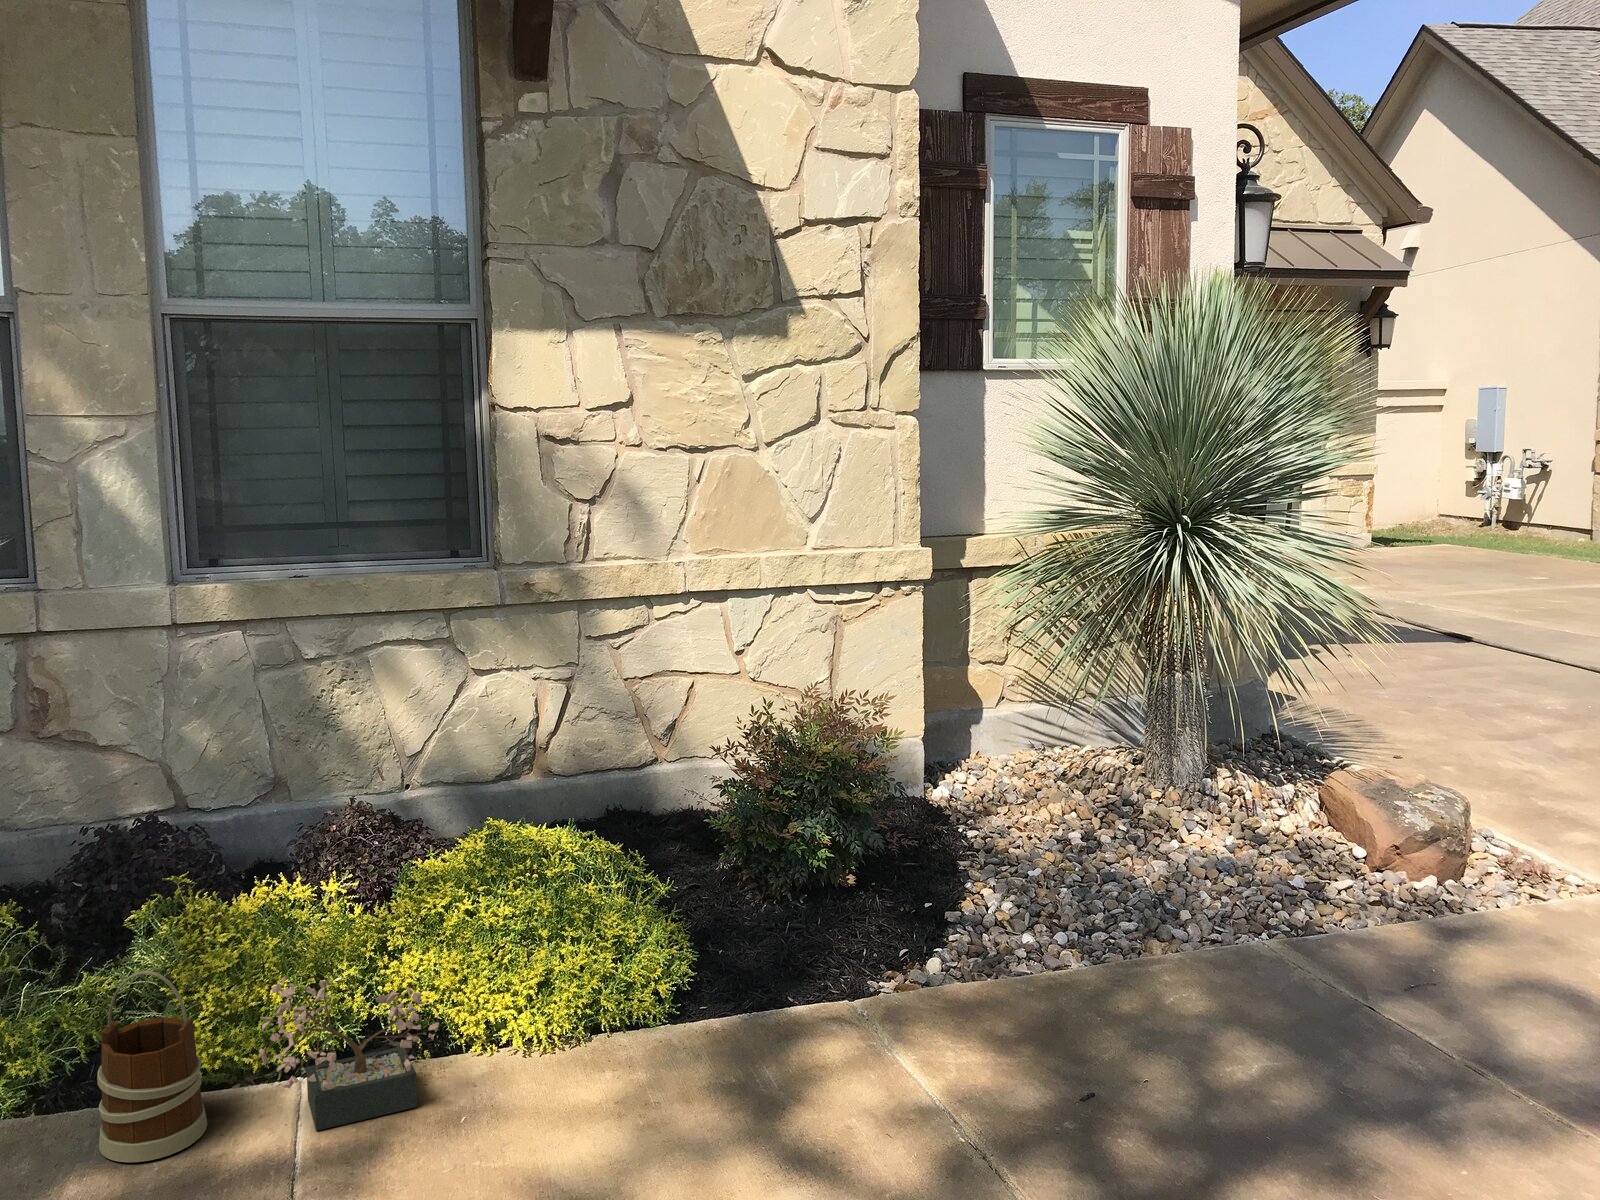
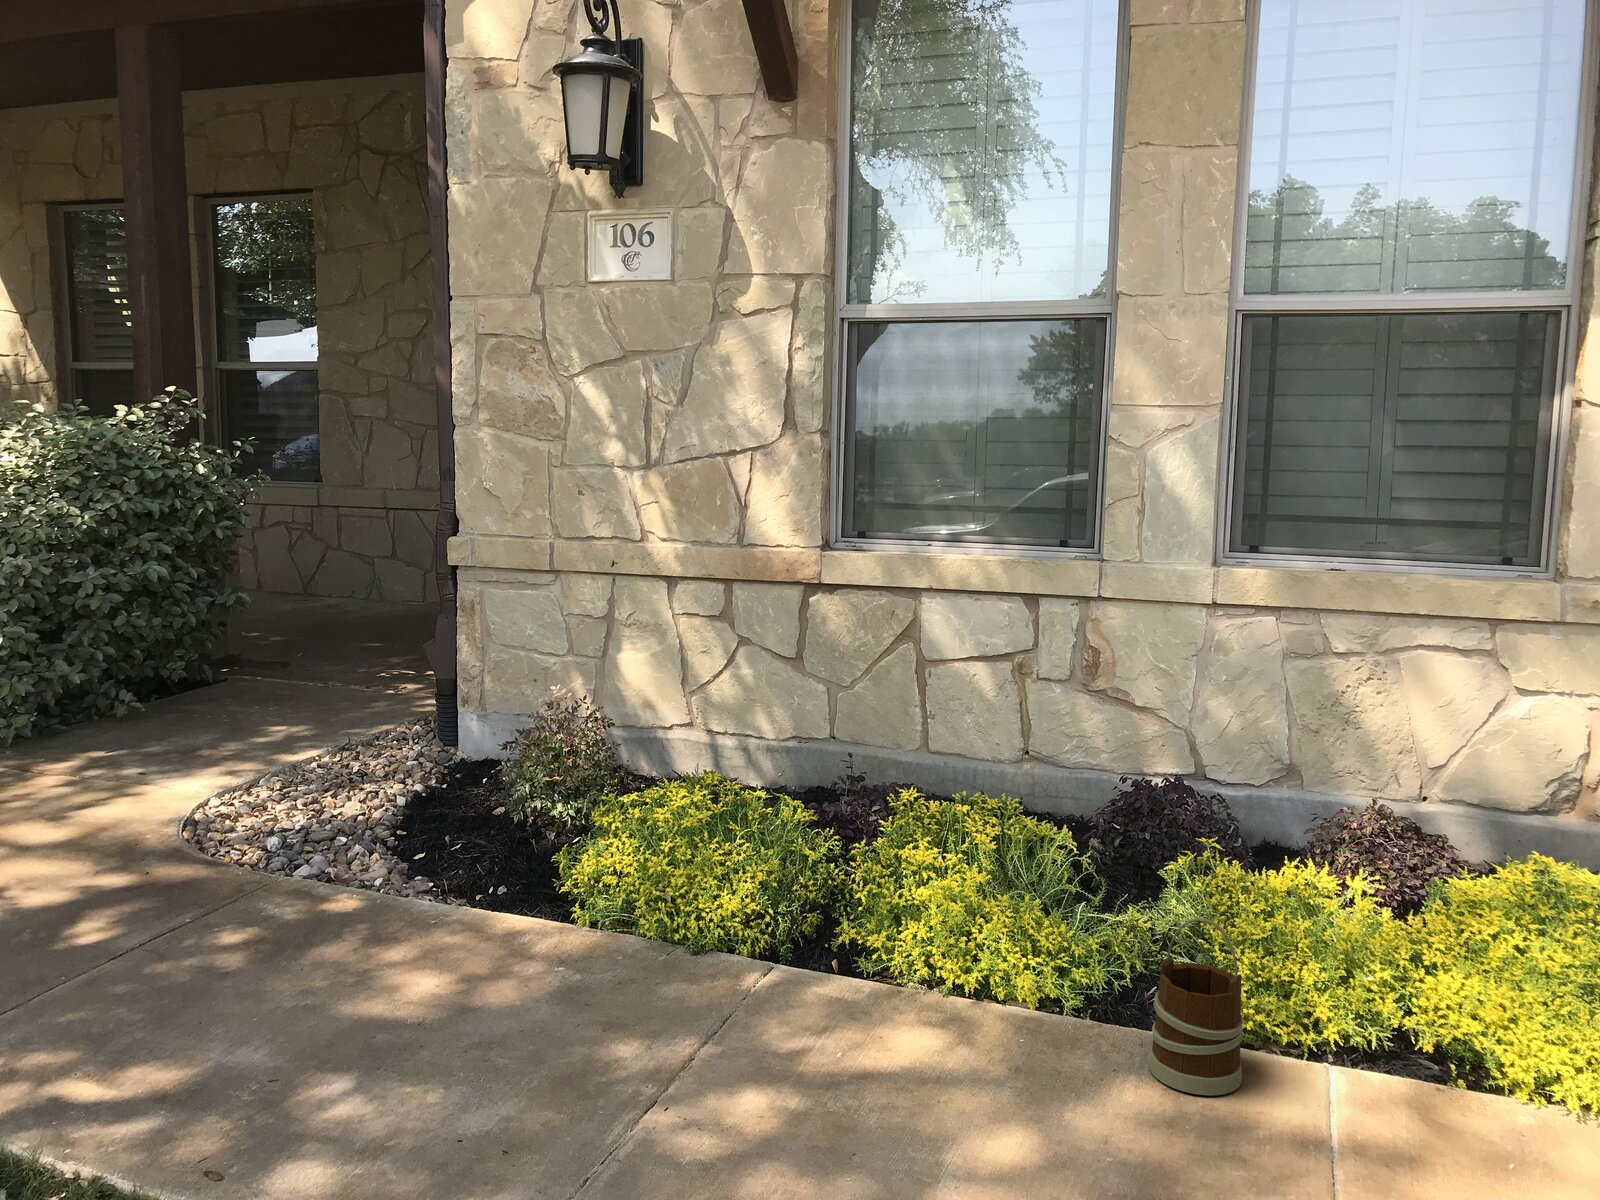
decorative plant: present [259,976,439,1131] -> none [1300,960,1493,1138]

